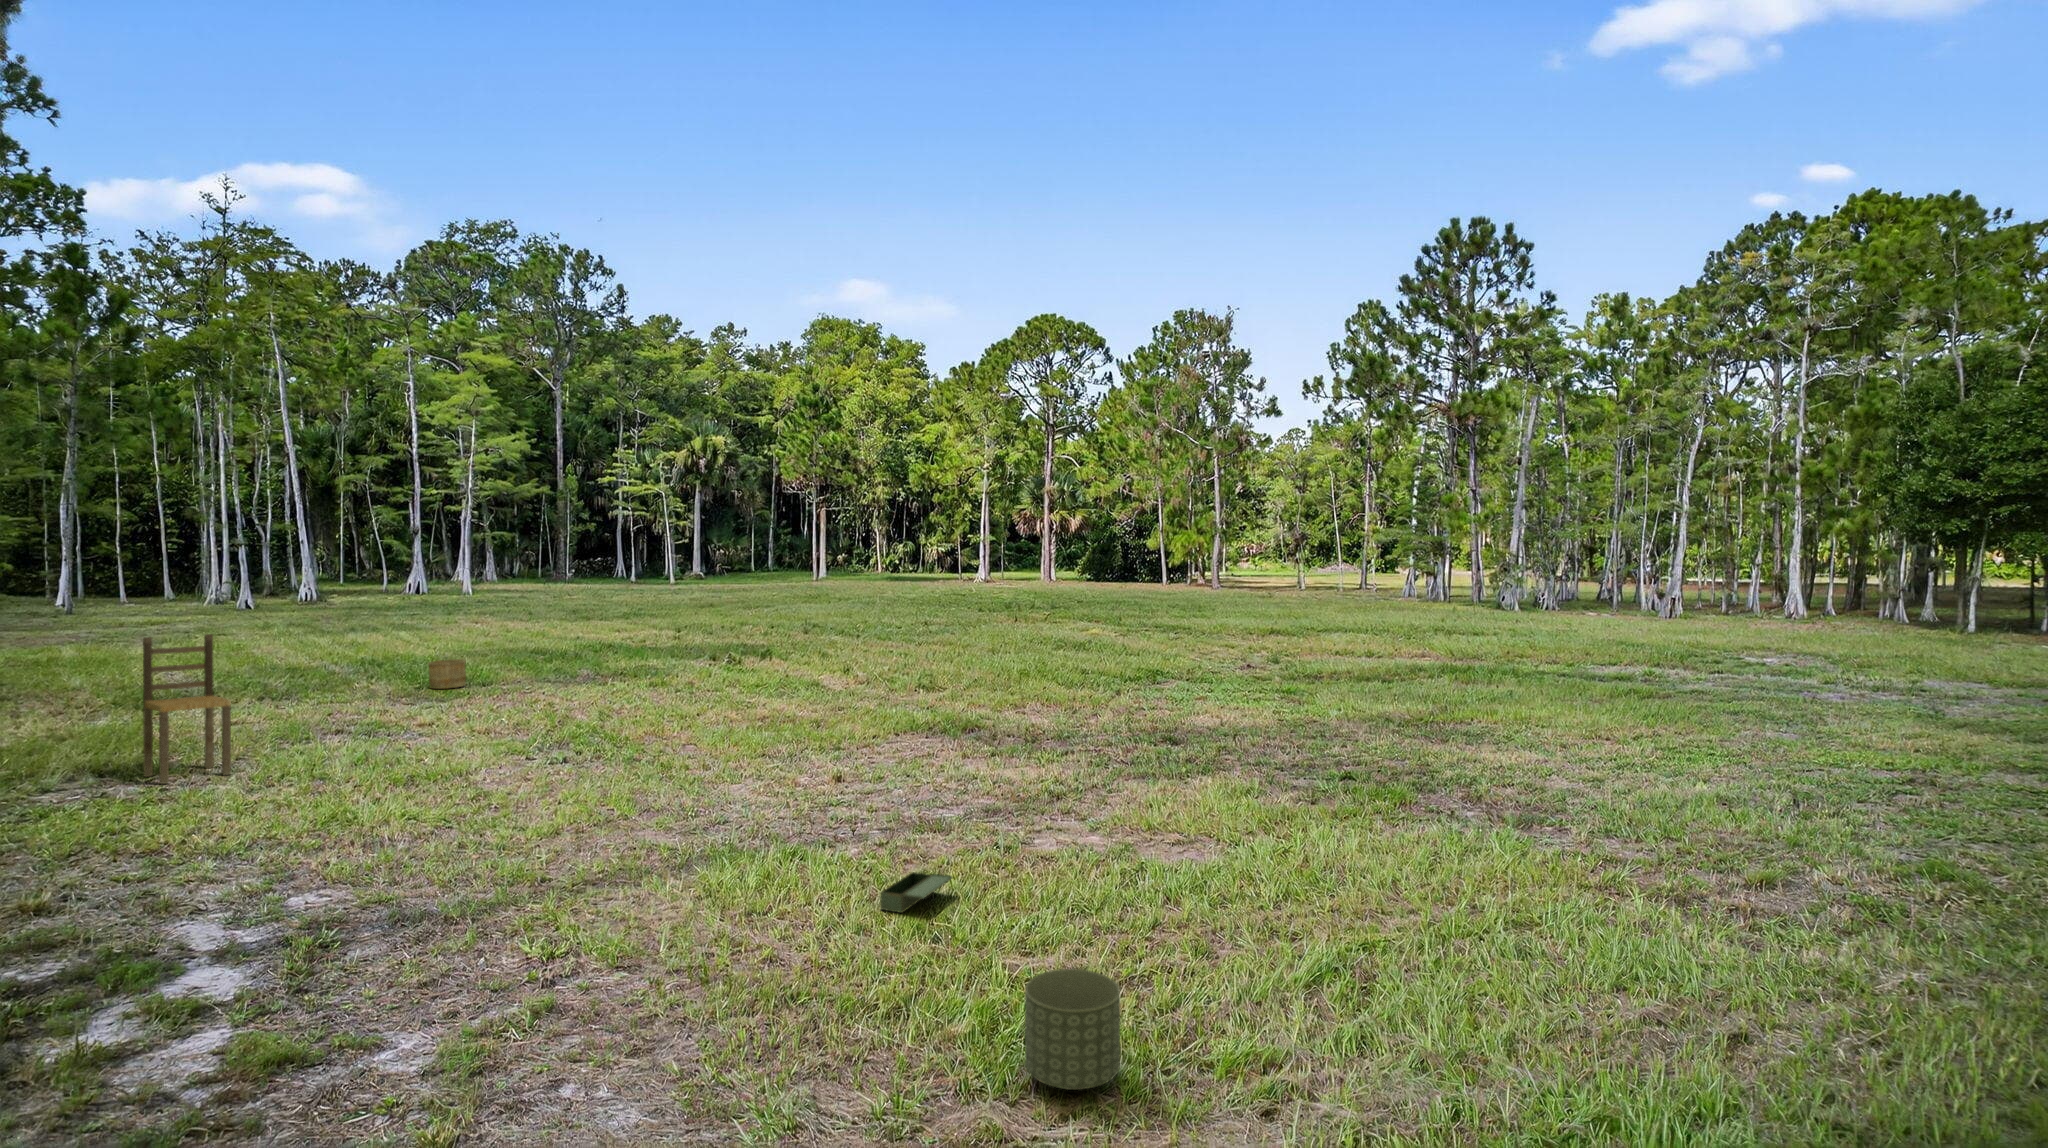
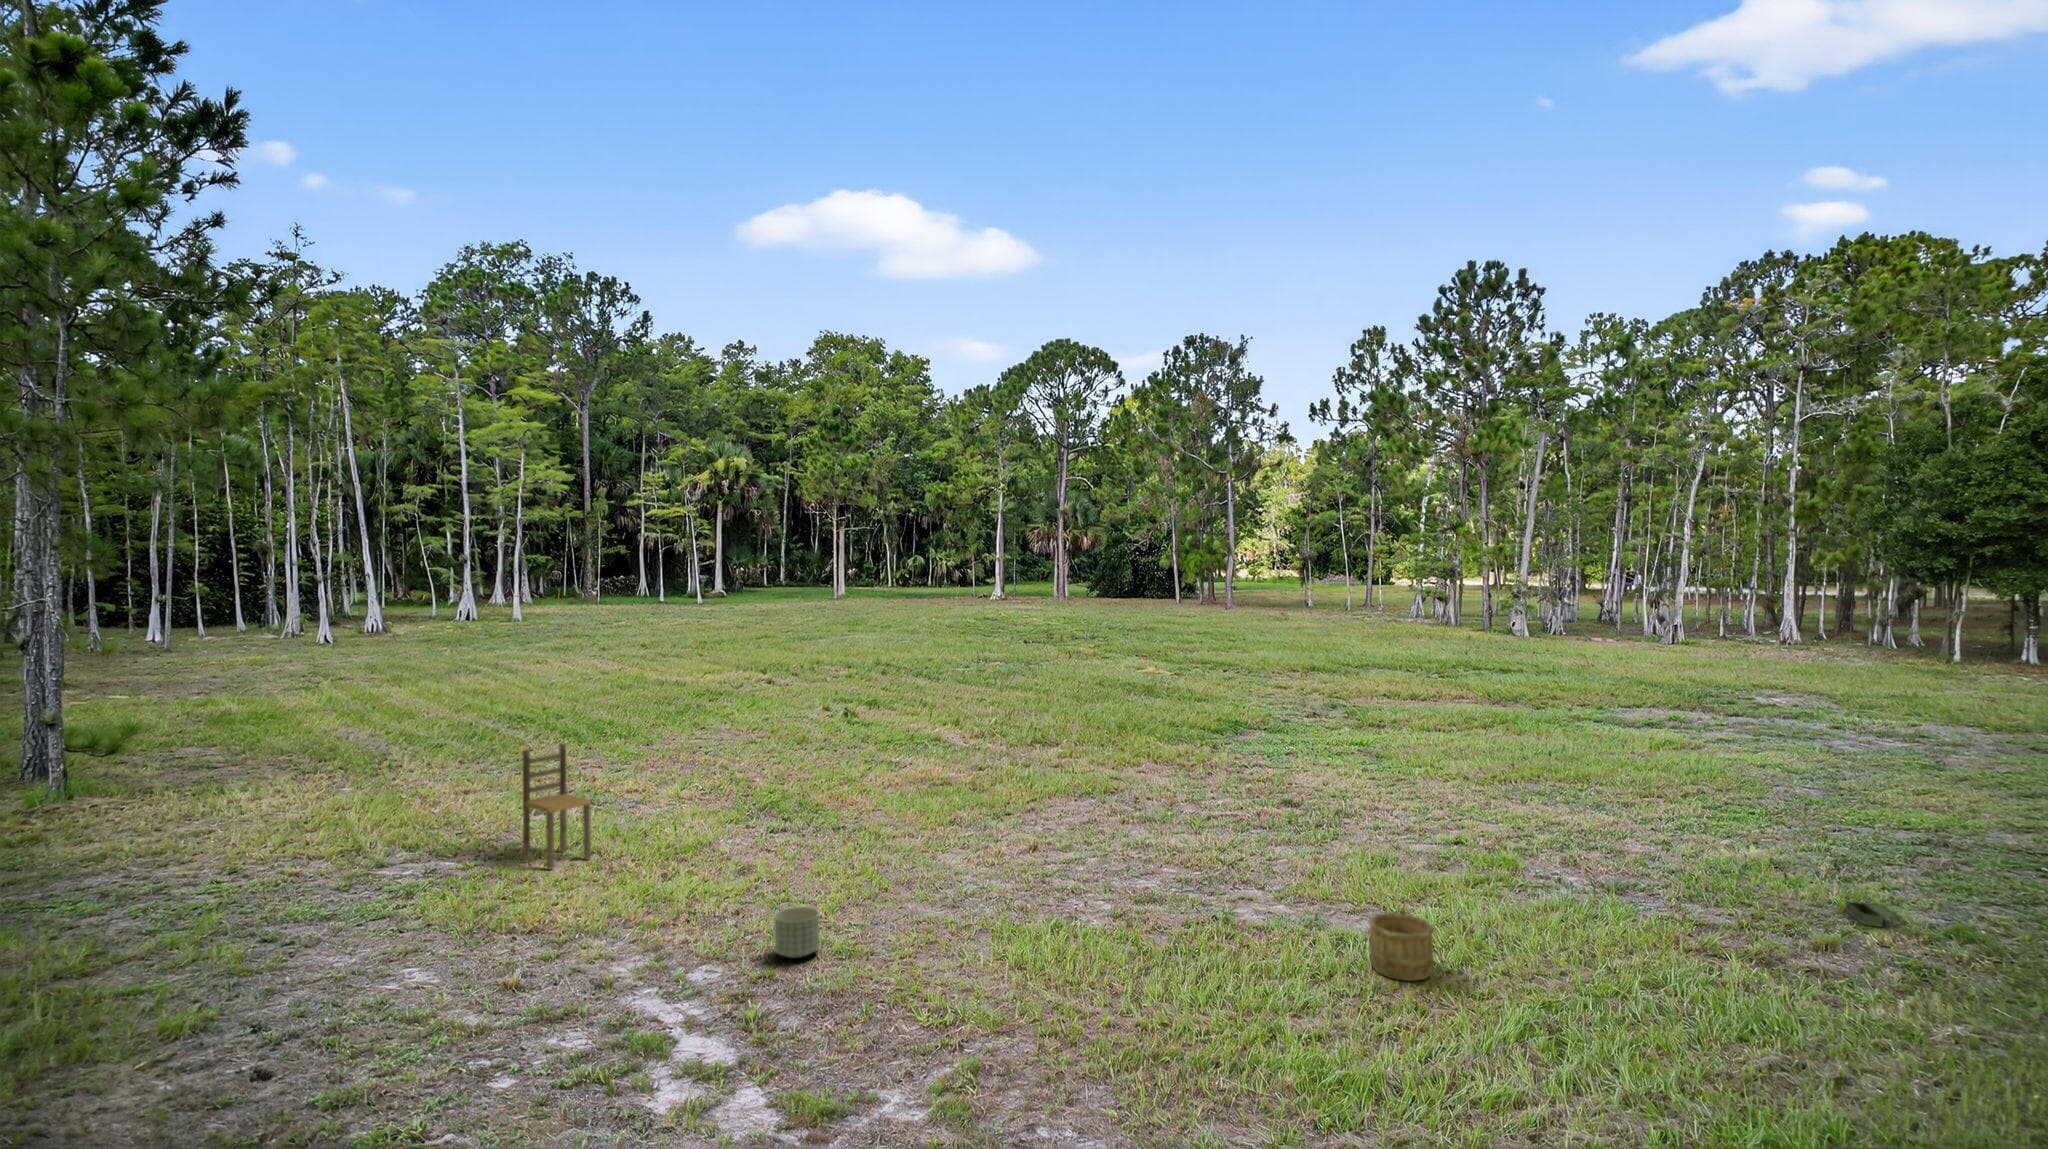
wooden bucket: present [428,659,466,689] -> present [1368,913,1434,981]
toolbox: present [880,872,953,913] -> present [1846,902,1900,927]
planter: present [1025,969,1120,1090] -> present [775,907,819,958]

